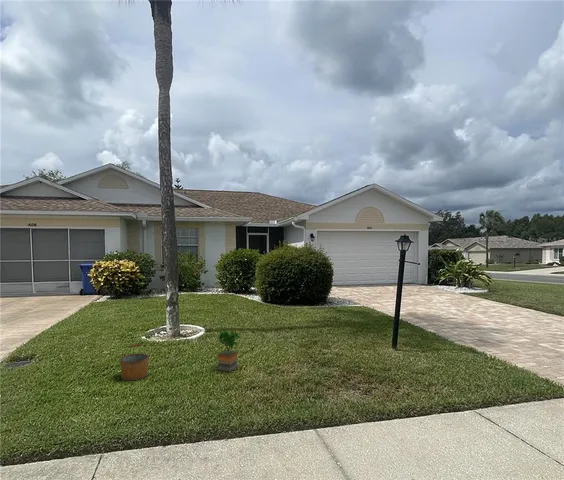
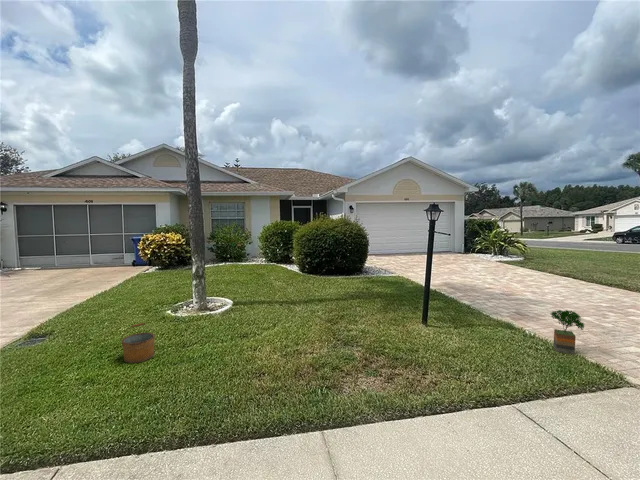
potted tree: present [218,331,241,371] -> present [551,310,584,354]

